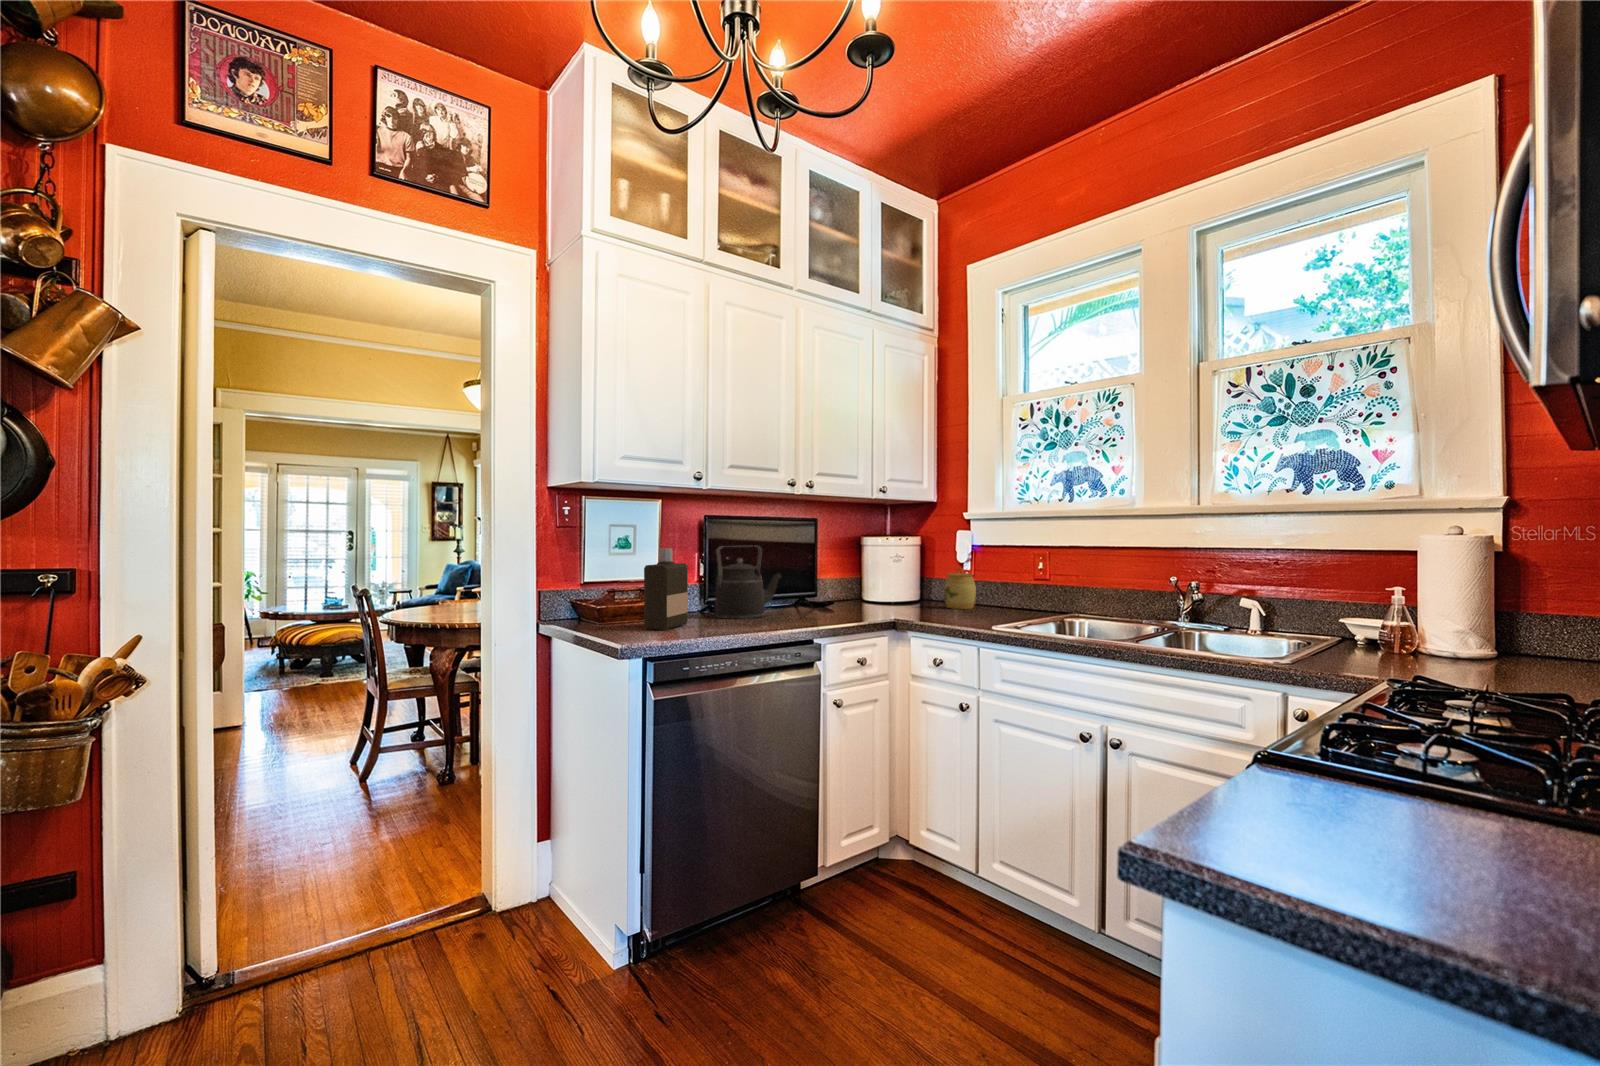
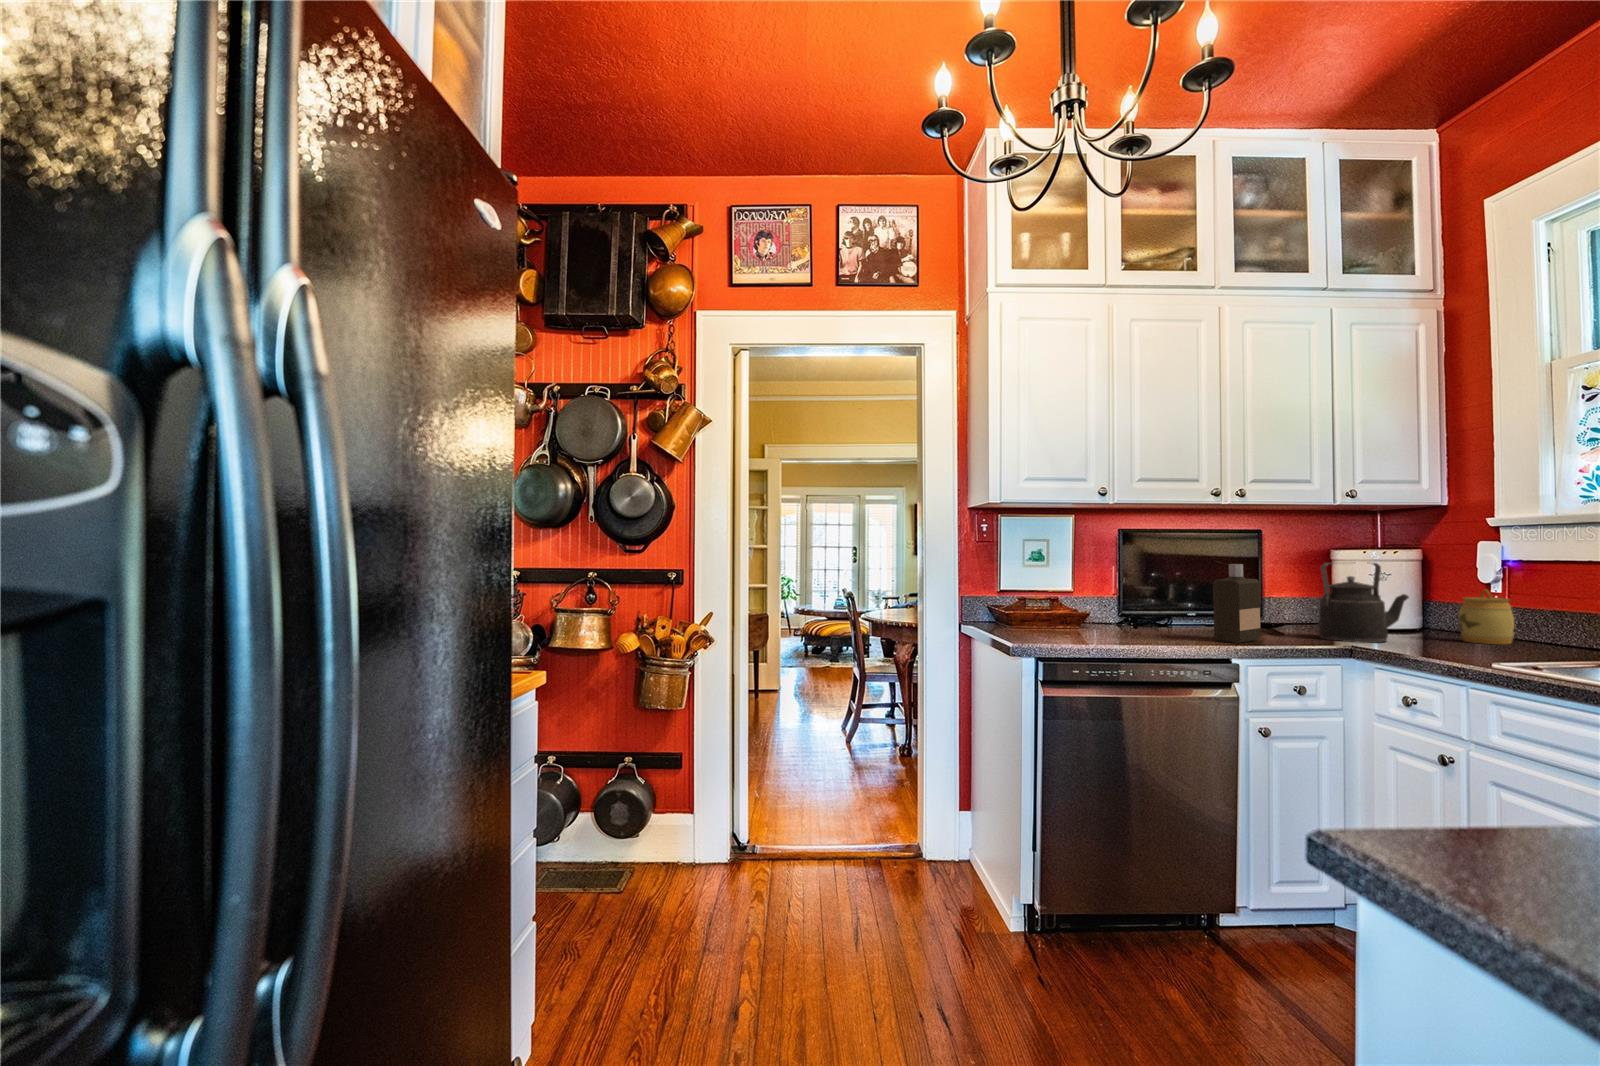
kettle: present [715,546,781,619] -> present [1318,563,1409,643]
bottle: present [644,548,688,630] -> present [1213,564,1261,643]

